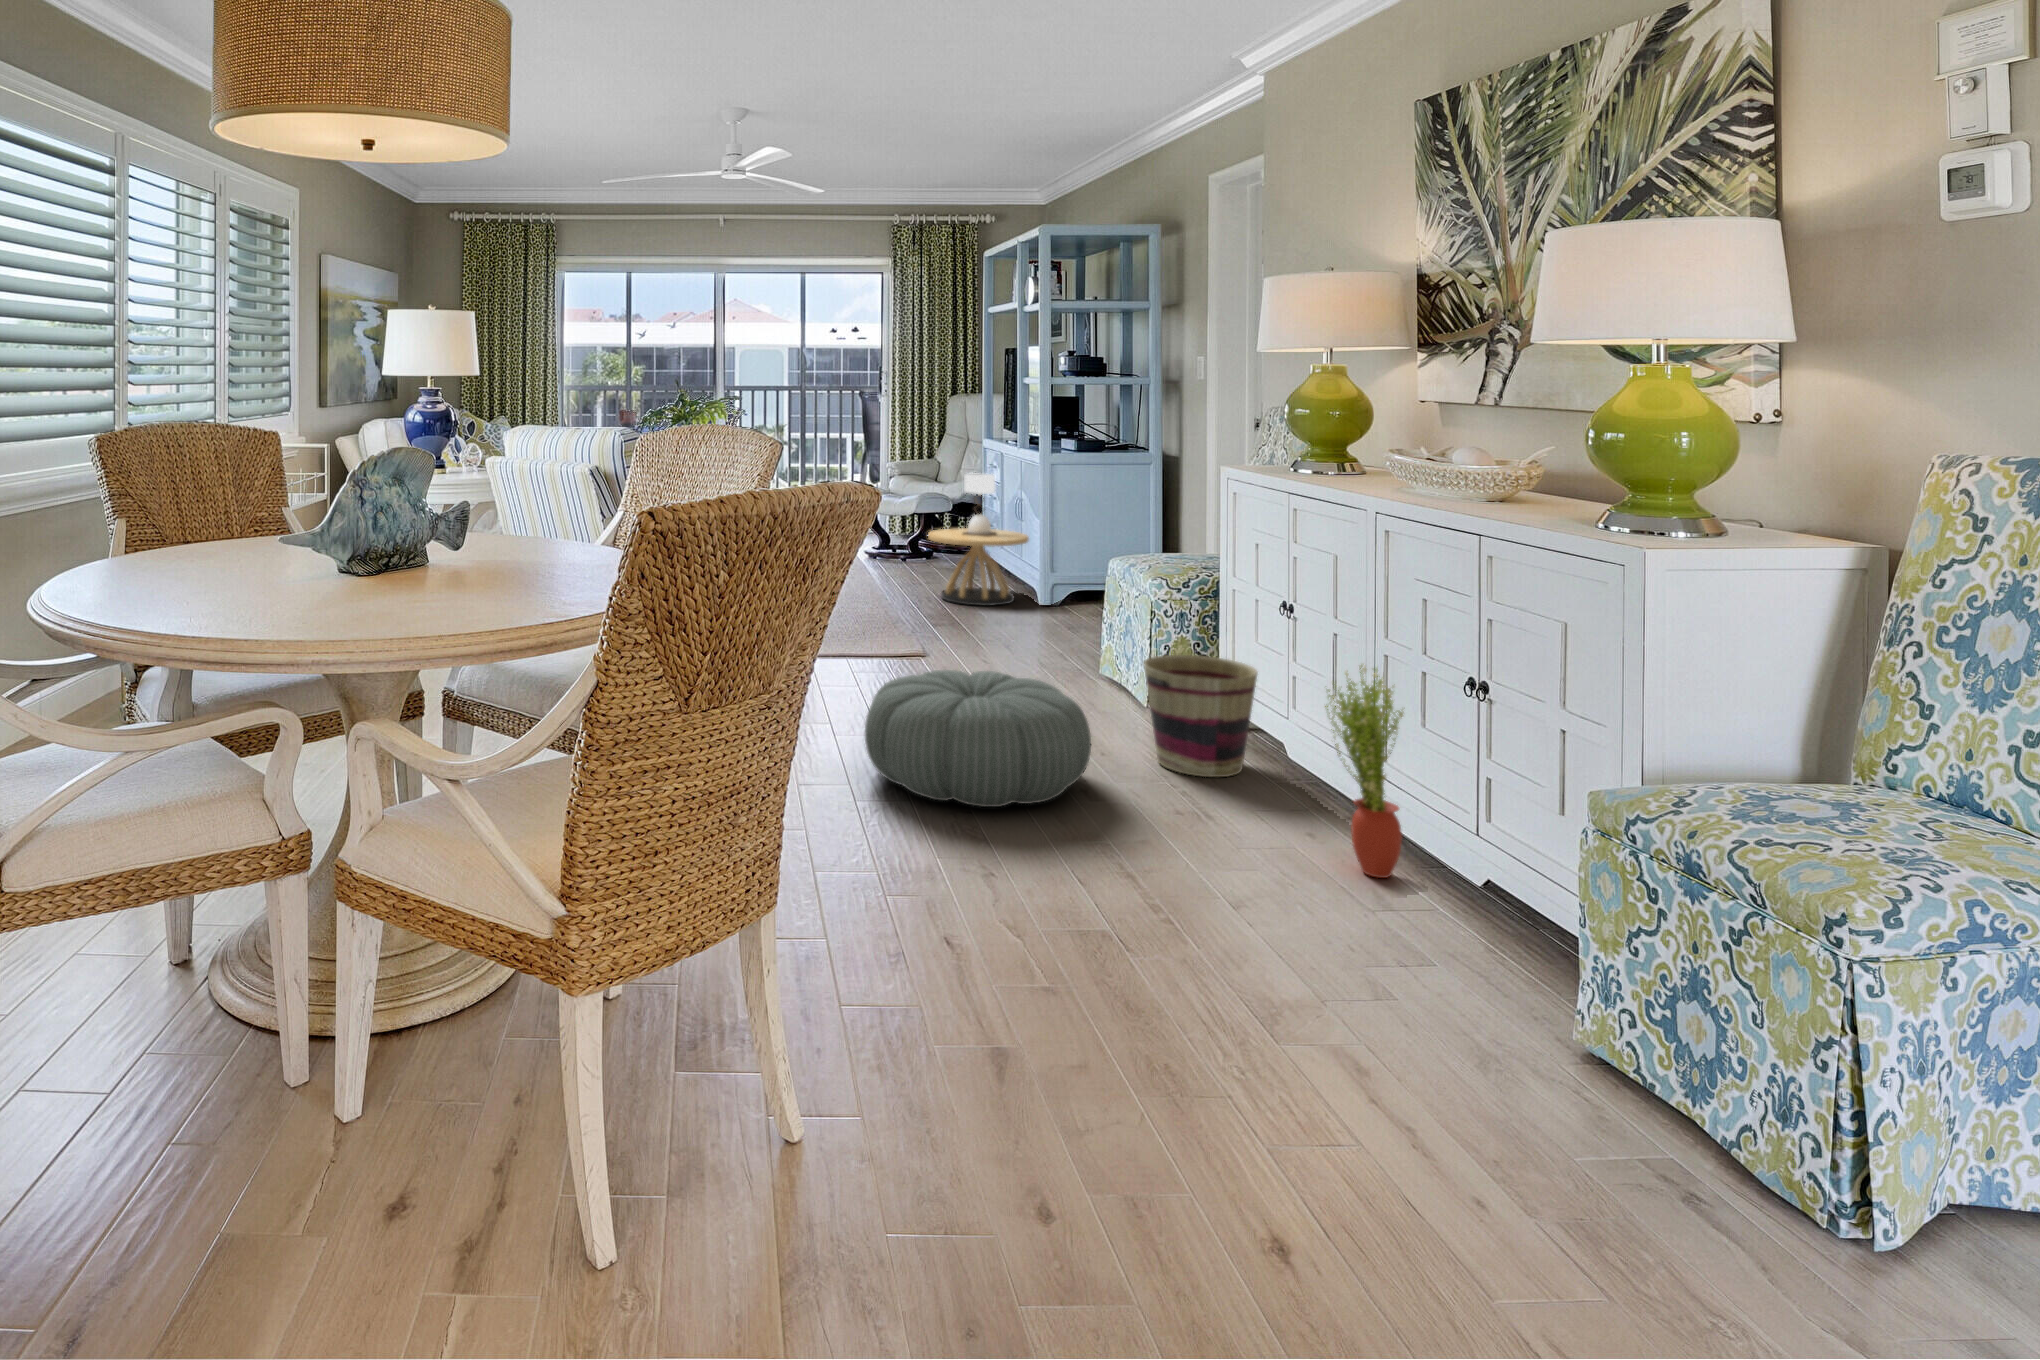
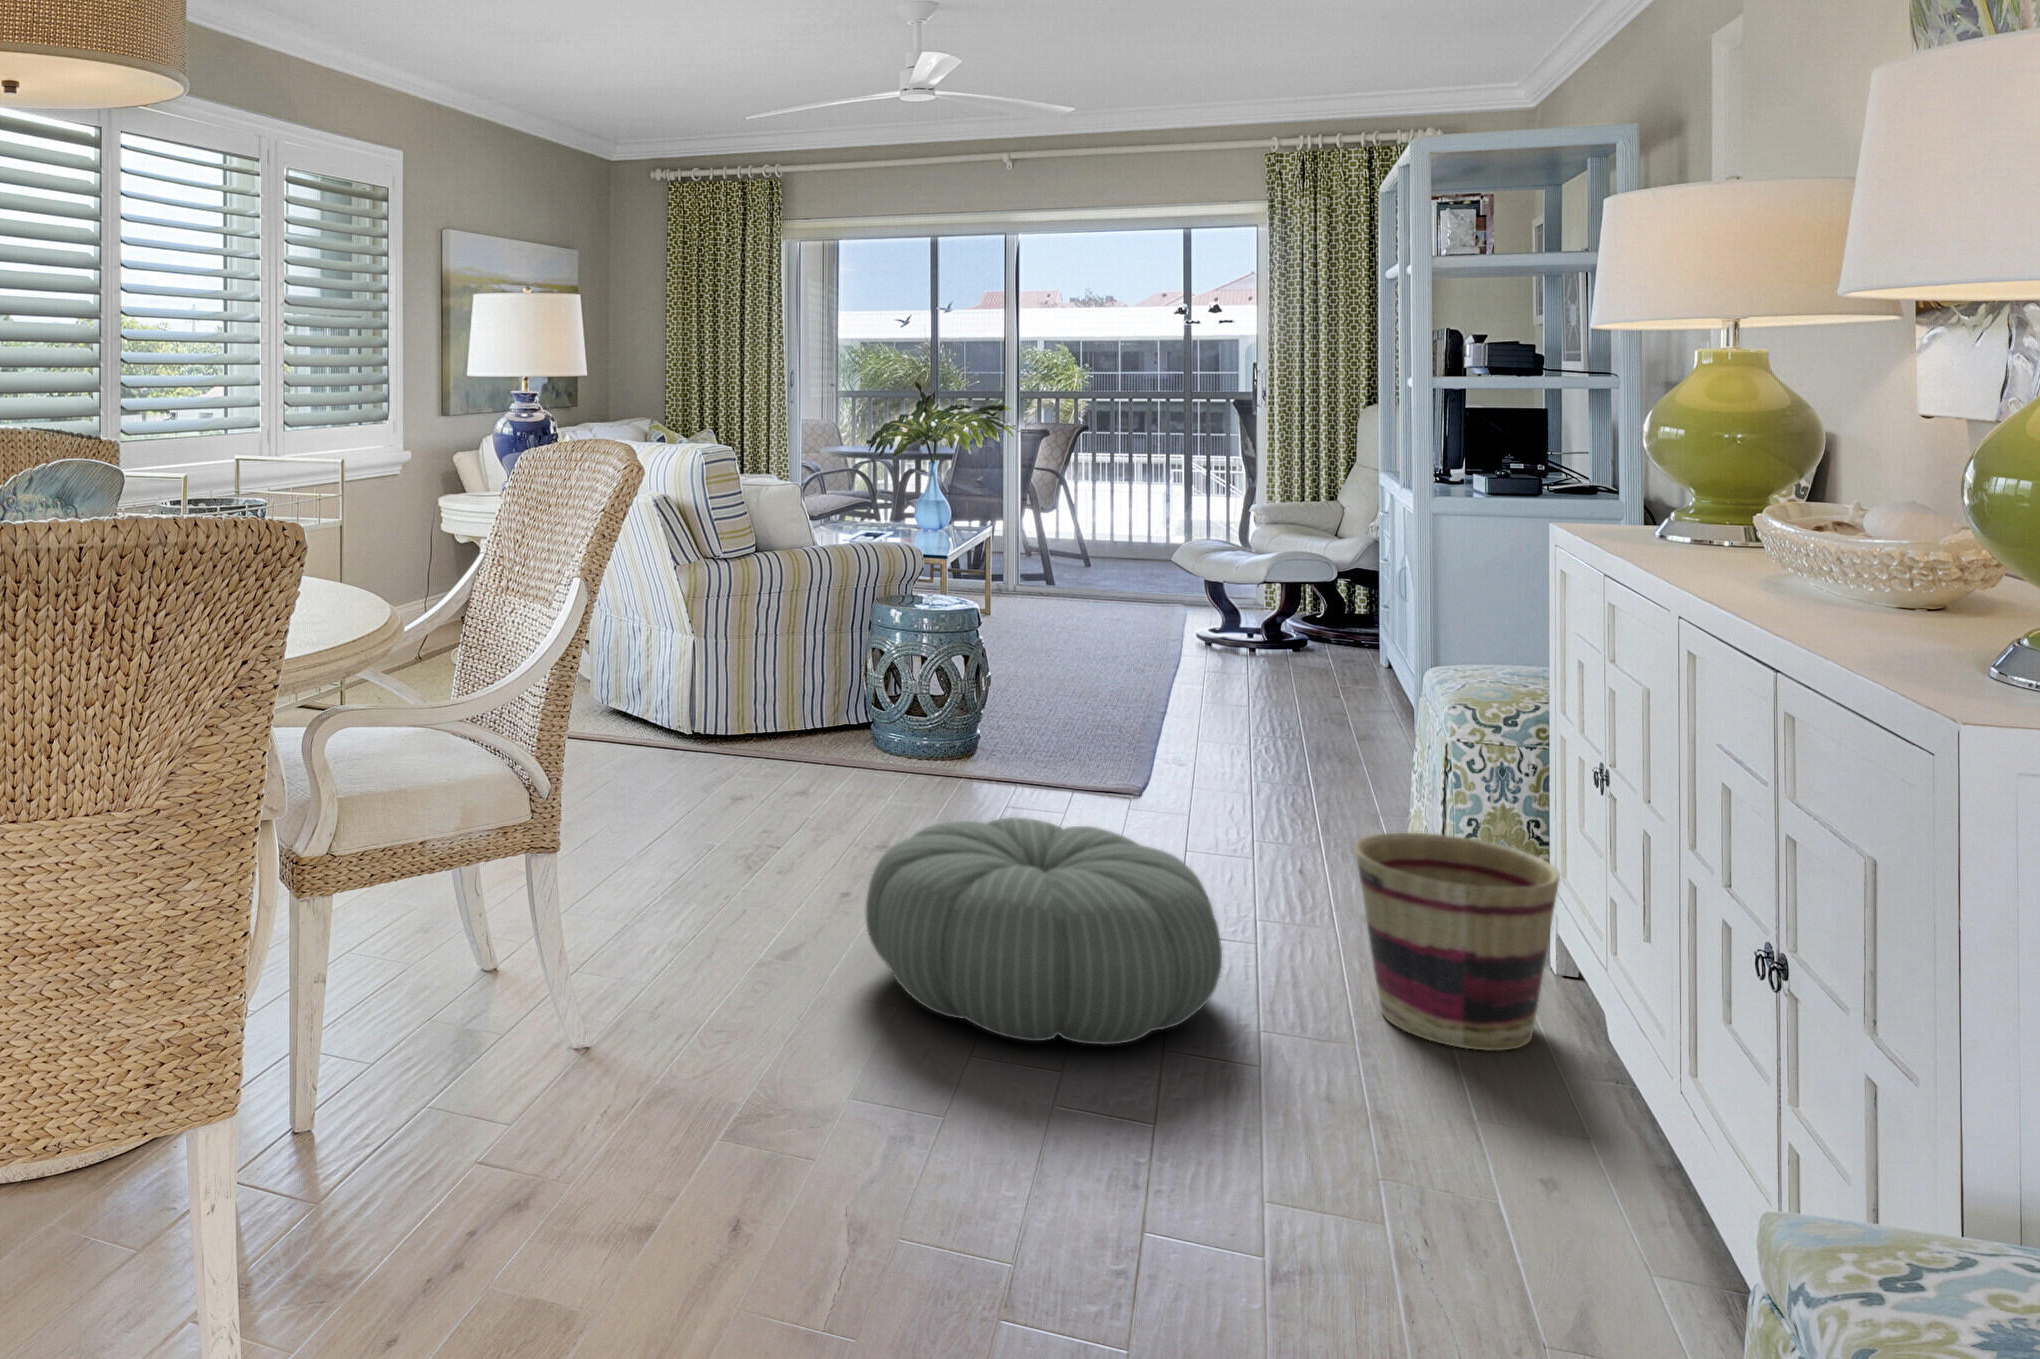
side table: present [928,474,1029,606] -> none [1228,522,1392,722]
potted plant: present [1325,665,1404,878] -> none [1540,893,1686,1292]

